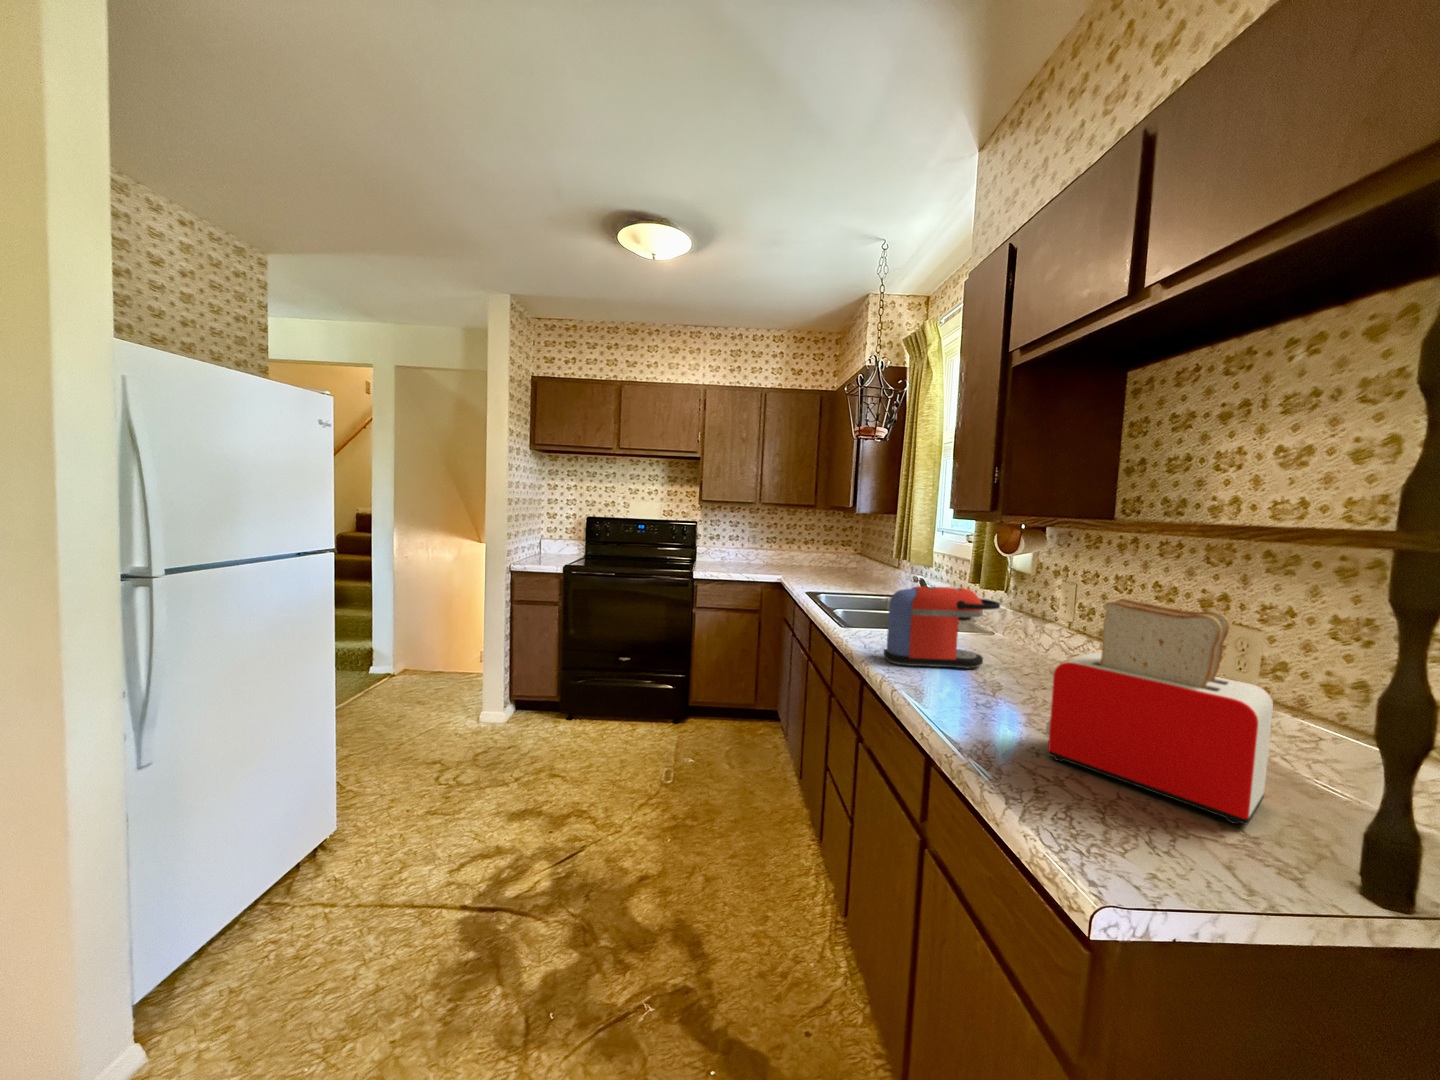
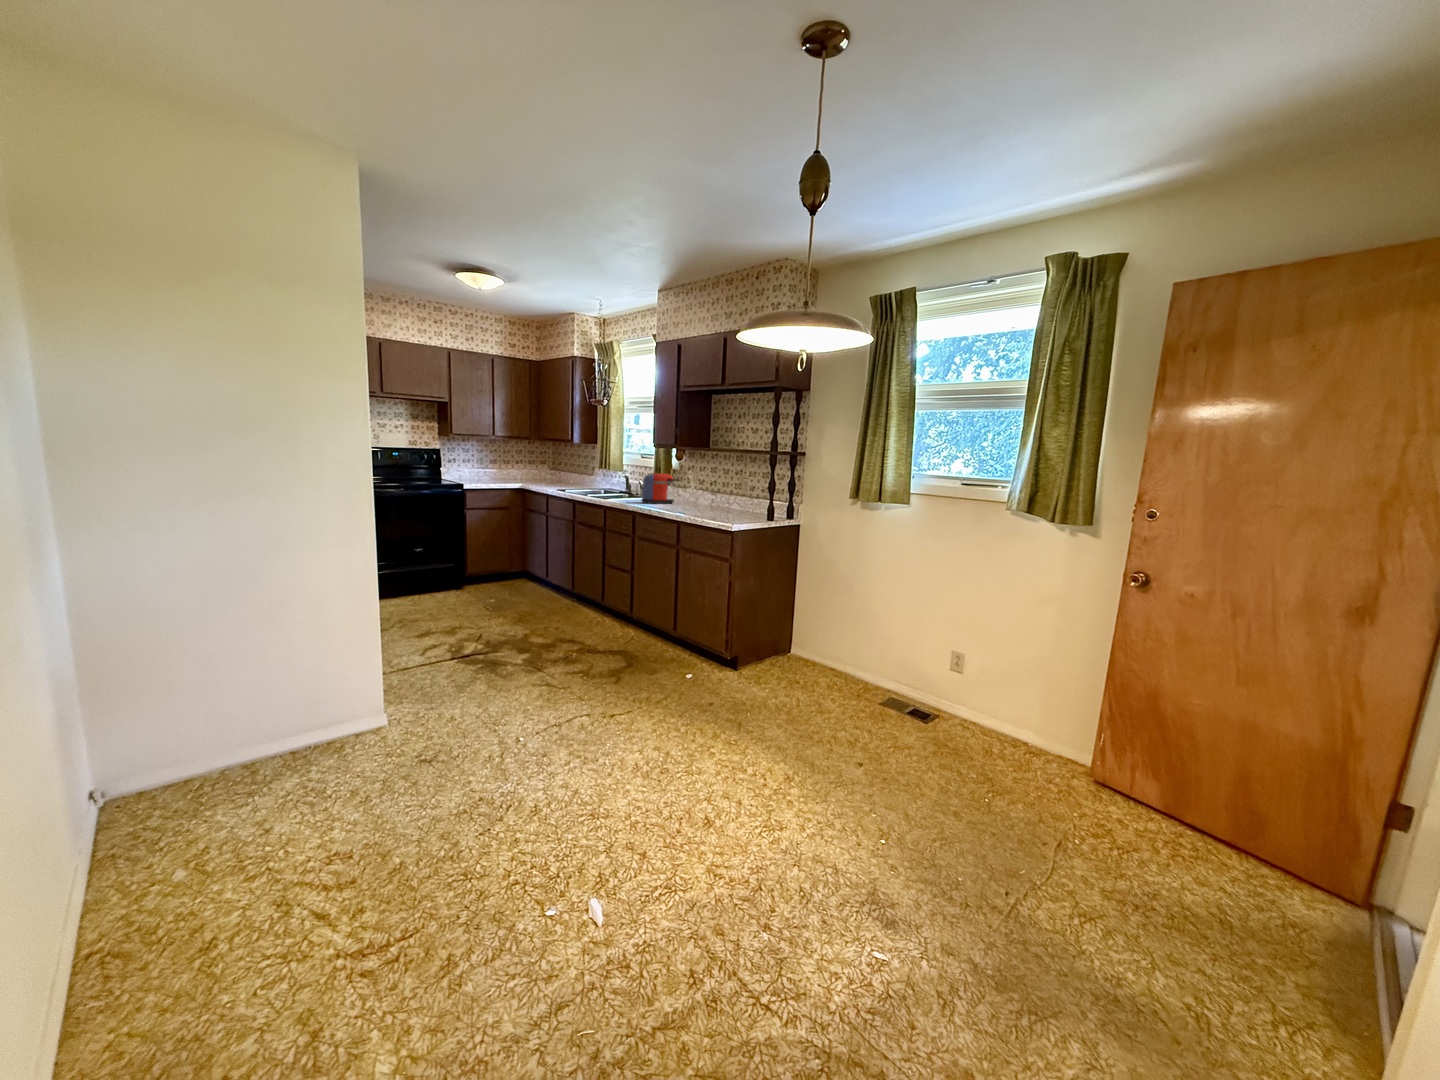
toaster: present [1046,599,1273,824] -> none [708,468,751,514]

